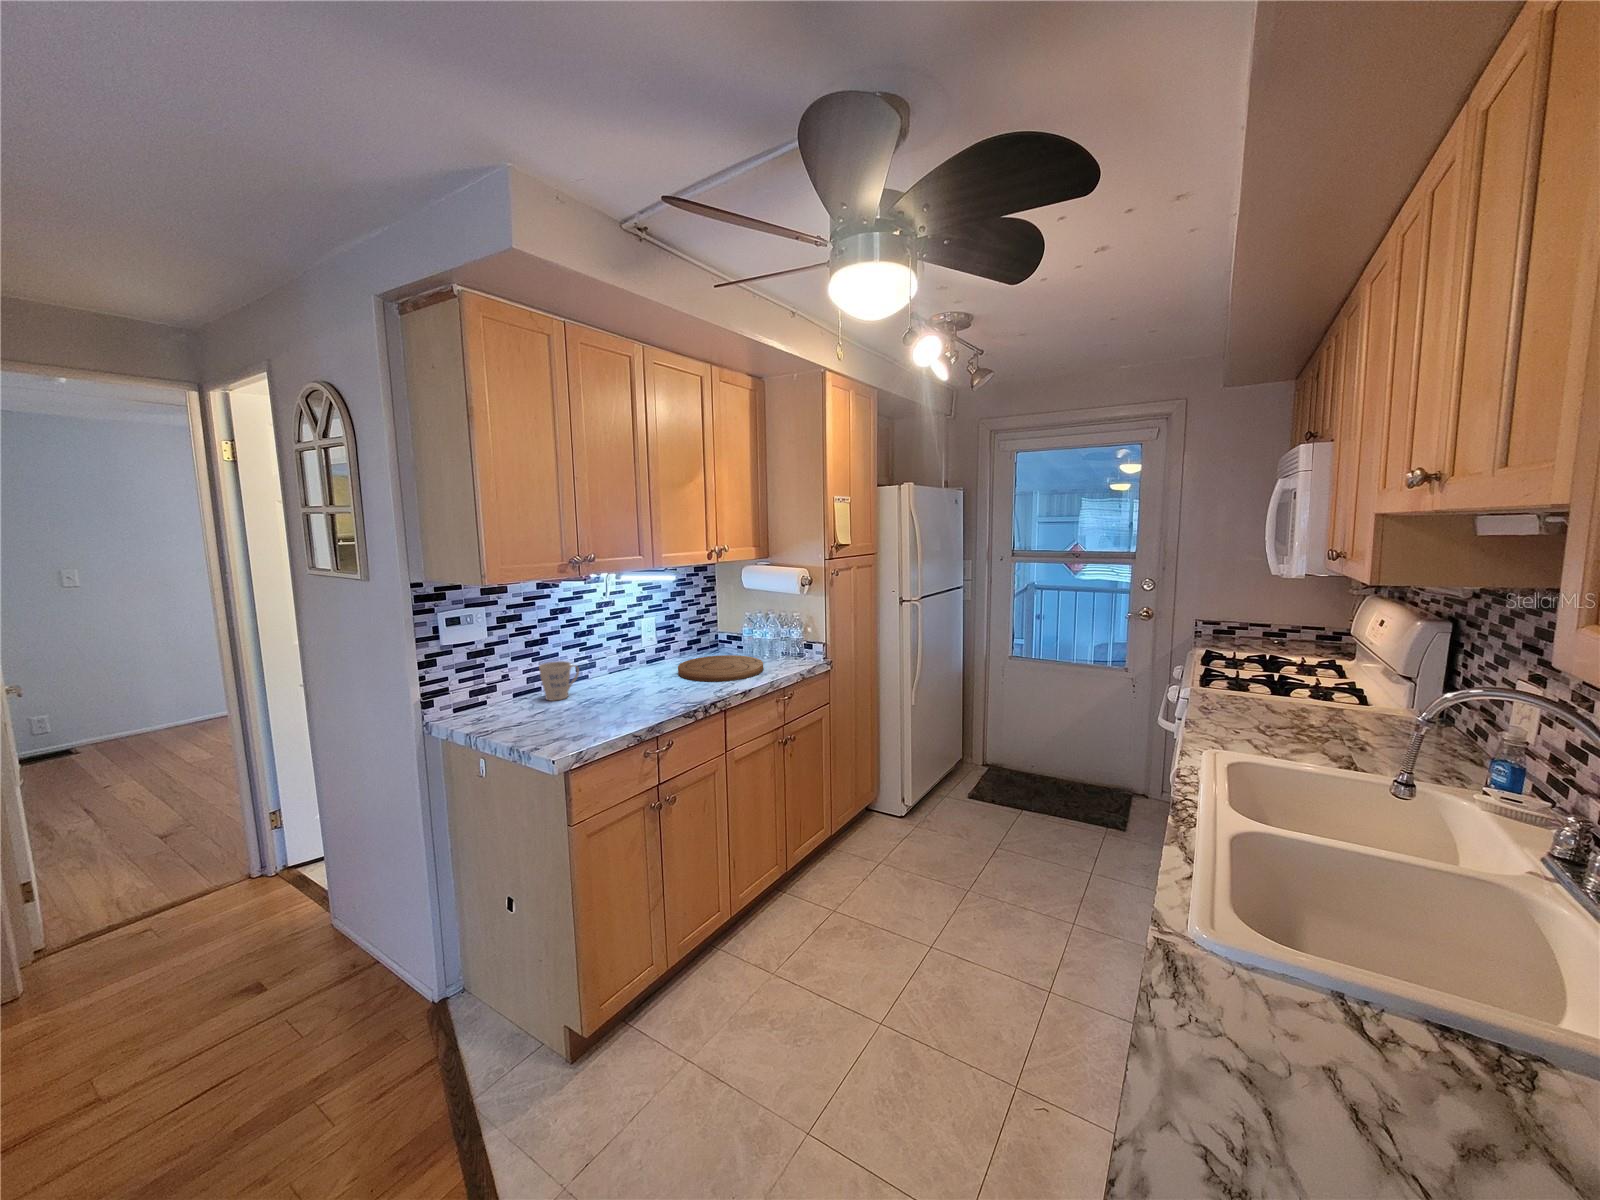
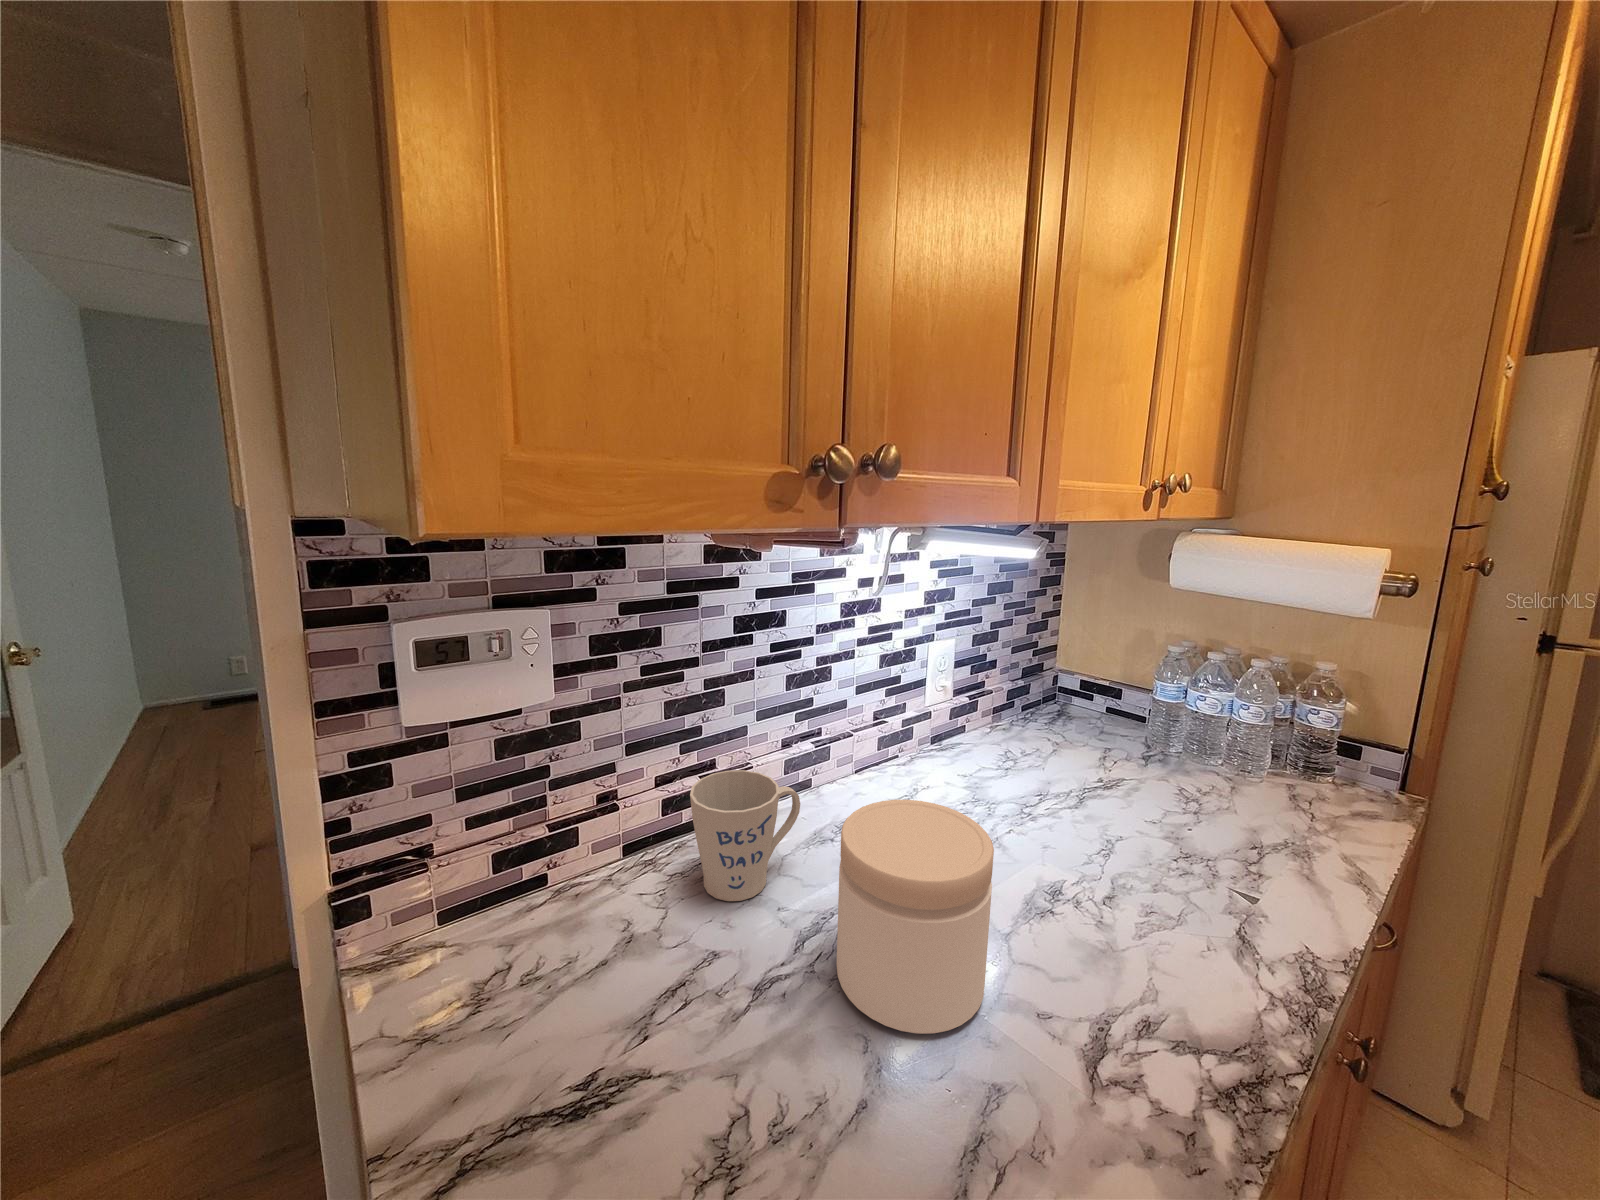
cutting board: present [678,655,763,682] -> none [1031,748,1302,882]
jar: none [587,656,633,708] -> present [837,800,994,1034]

